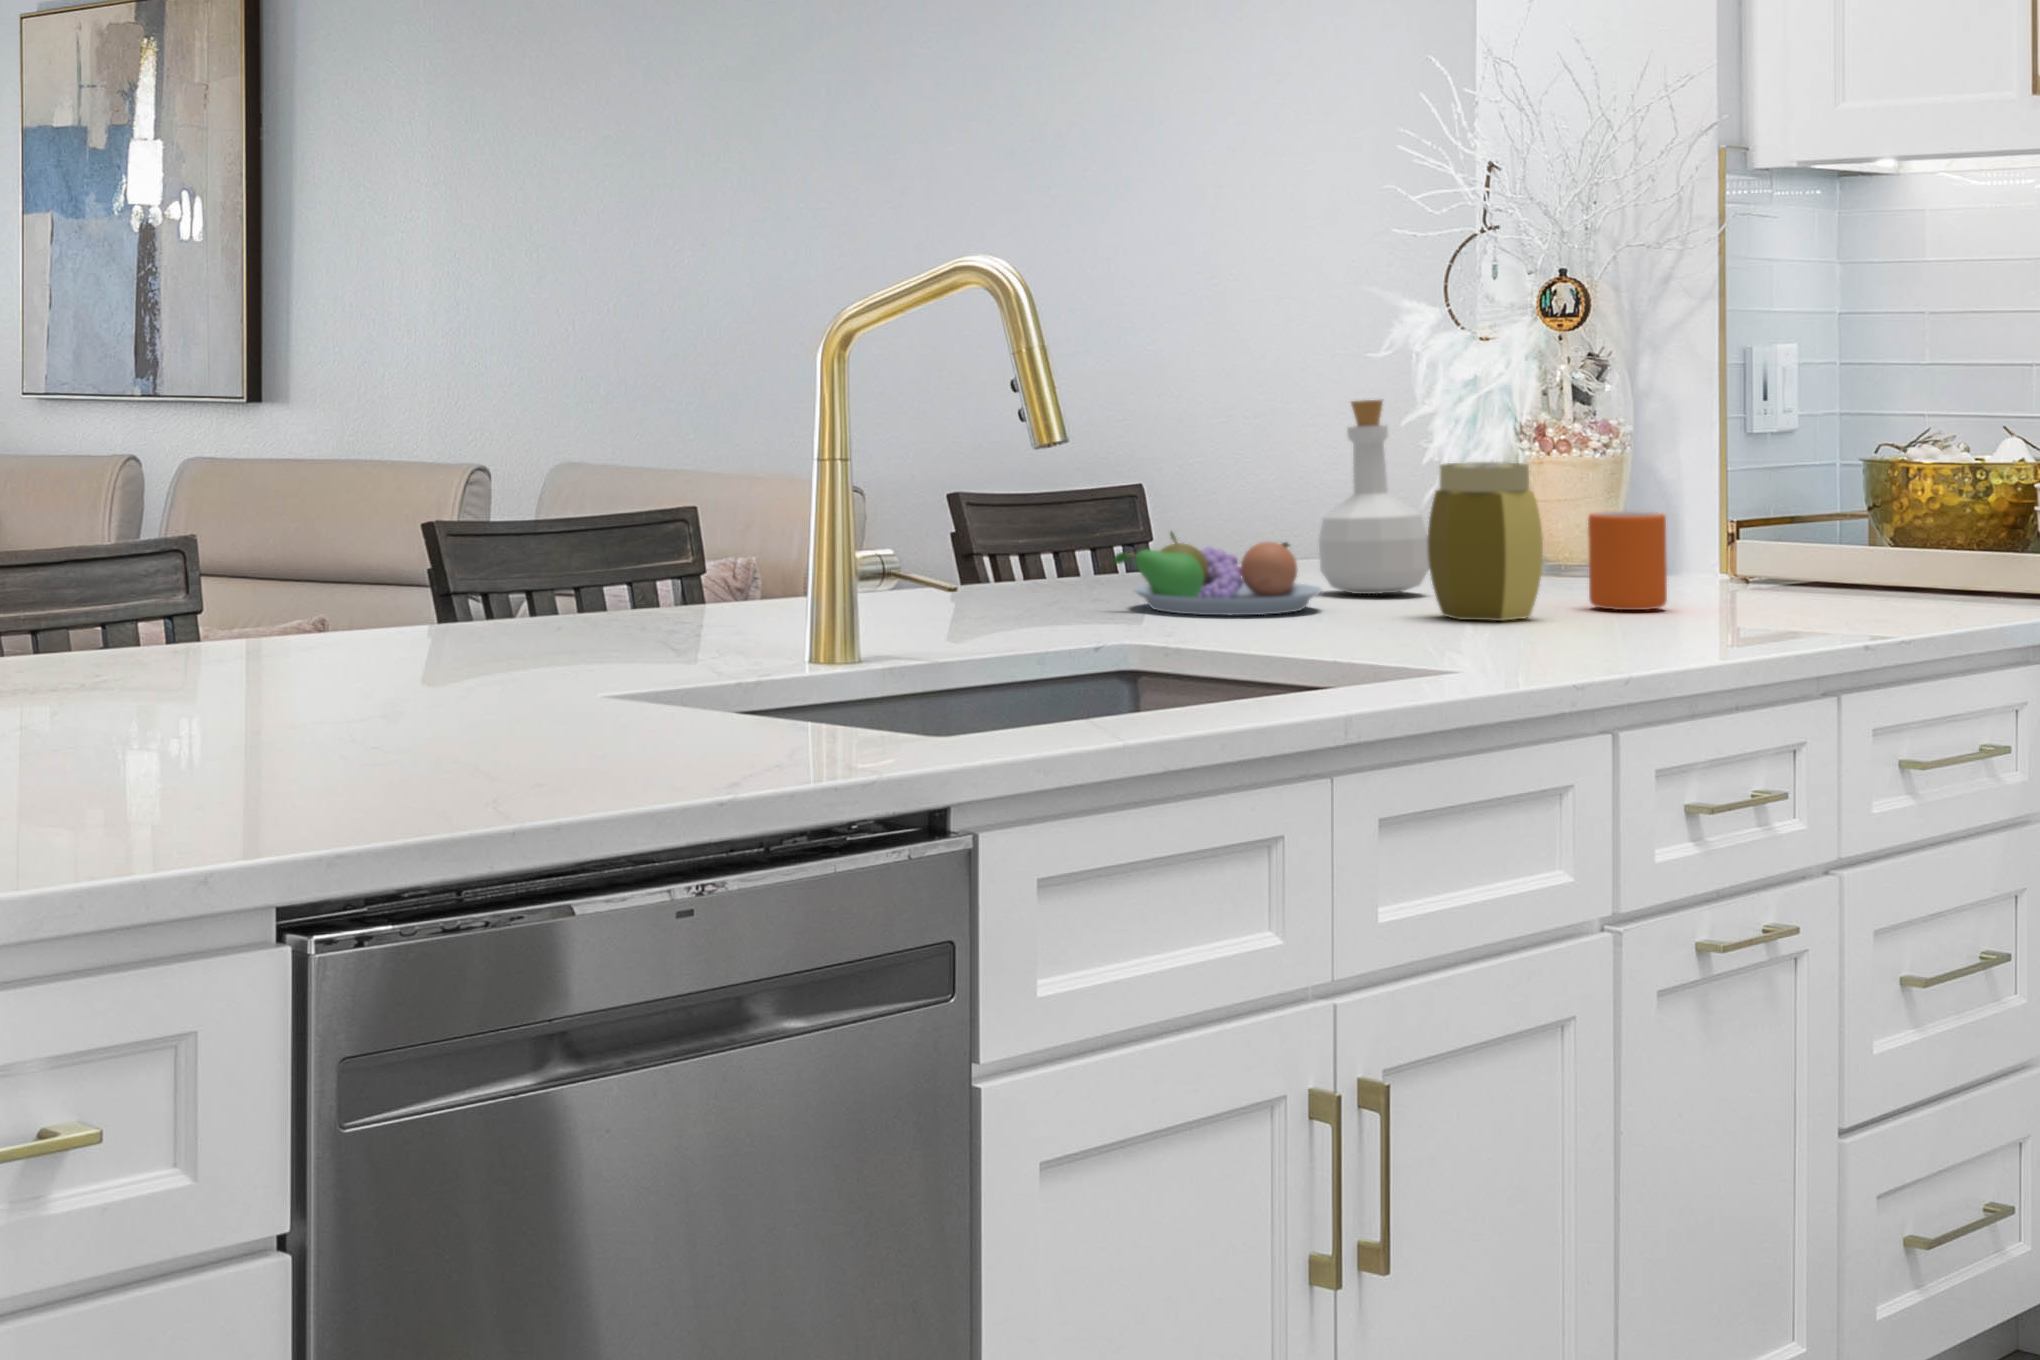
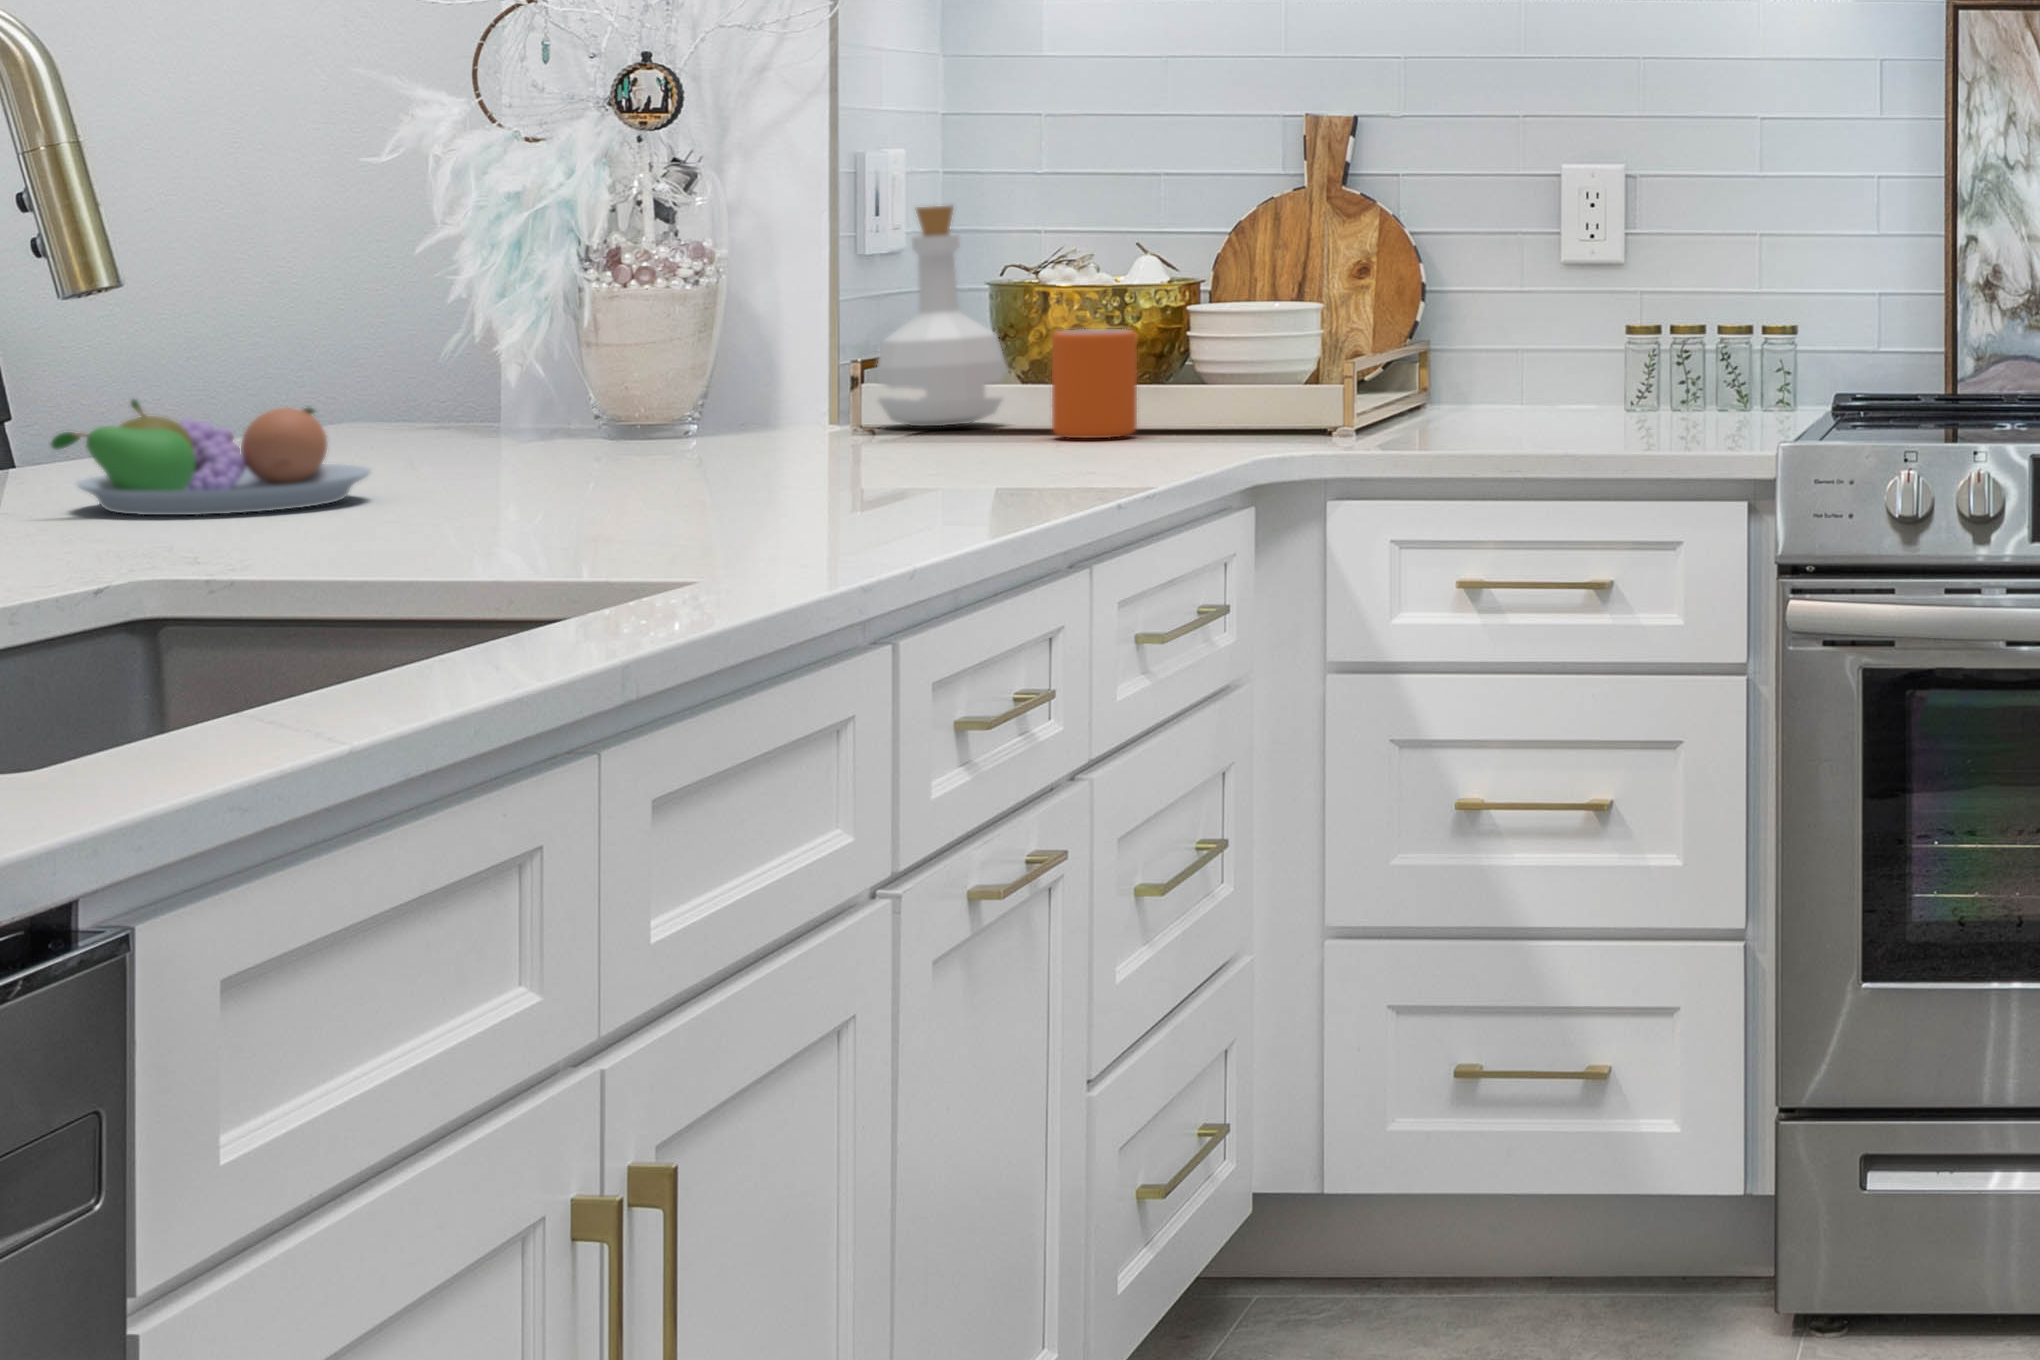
bottle: present [1319,400,1429,594] -> present [877,206,1005,427]
jar: present [1428,462,1543,621] -> none [528,291,686,498]
mug: present [1588,511,1667,610] -> present [1052,329,1137,438]

